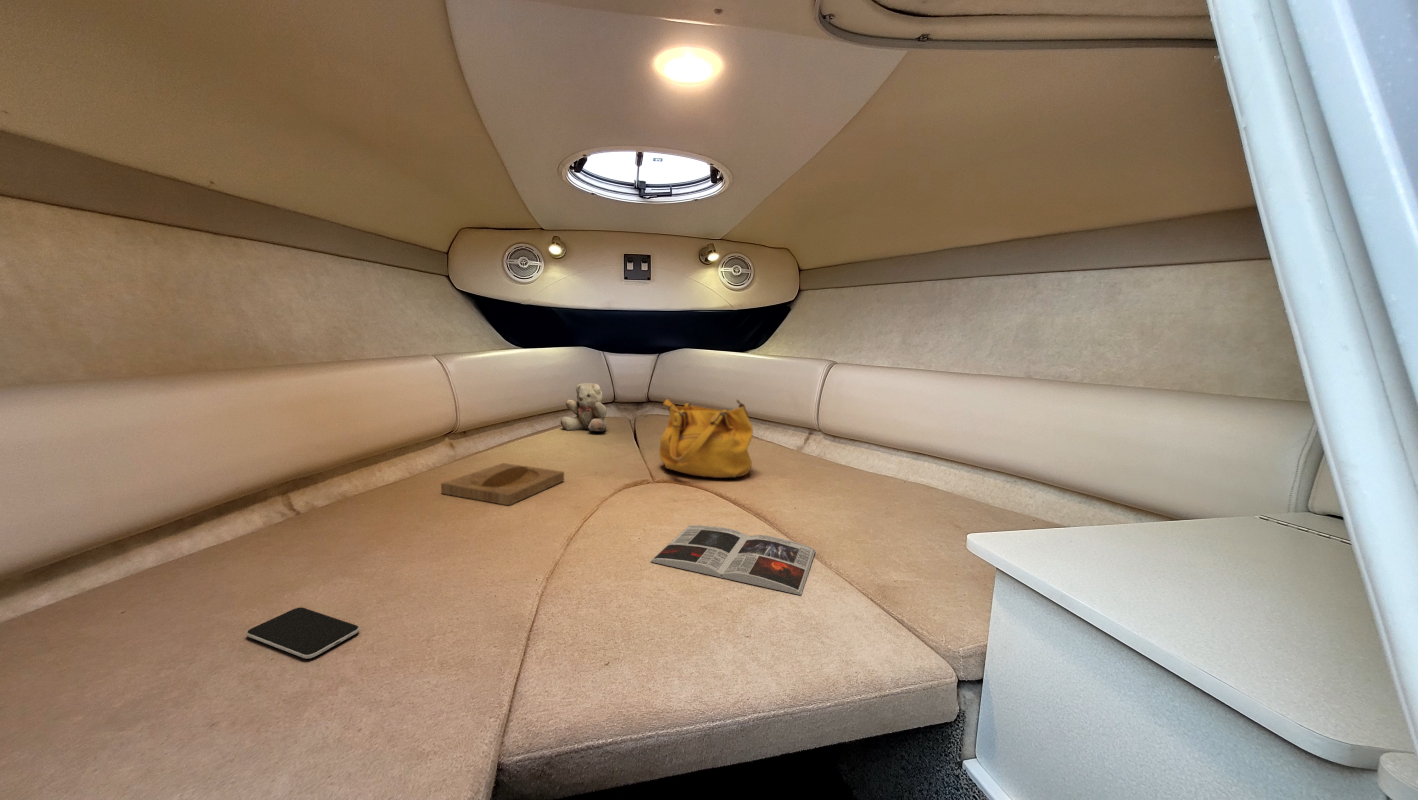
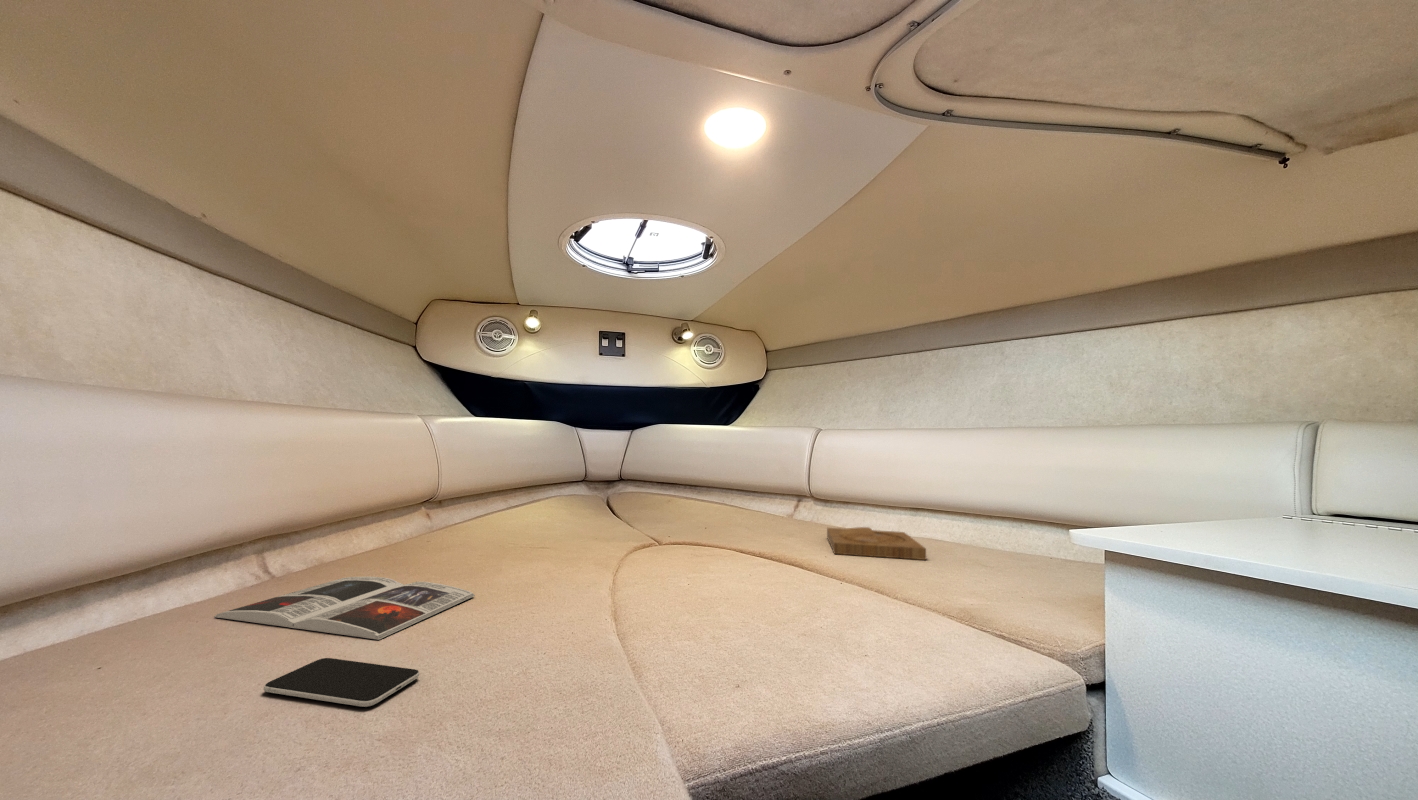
teddy bear: present [561,383,607,431] -> none [533,453,586,505]
handbag: present [659,399,753,478] -> none [663,455,762,535]
tray: present [441,463,564,505] -> present [827,527,926,560]
magazine: present [651,525,815,595] -> present [214,577,475,640]

